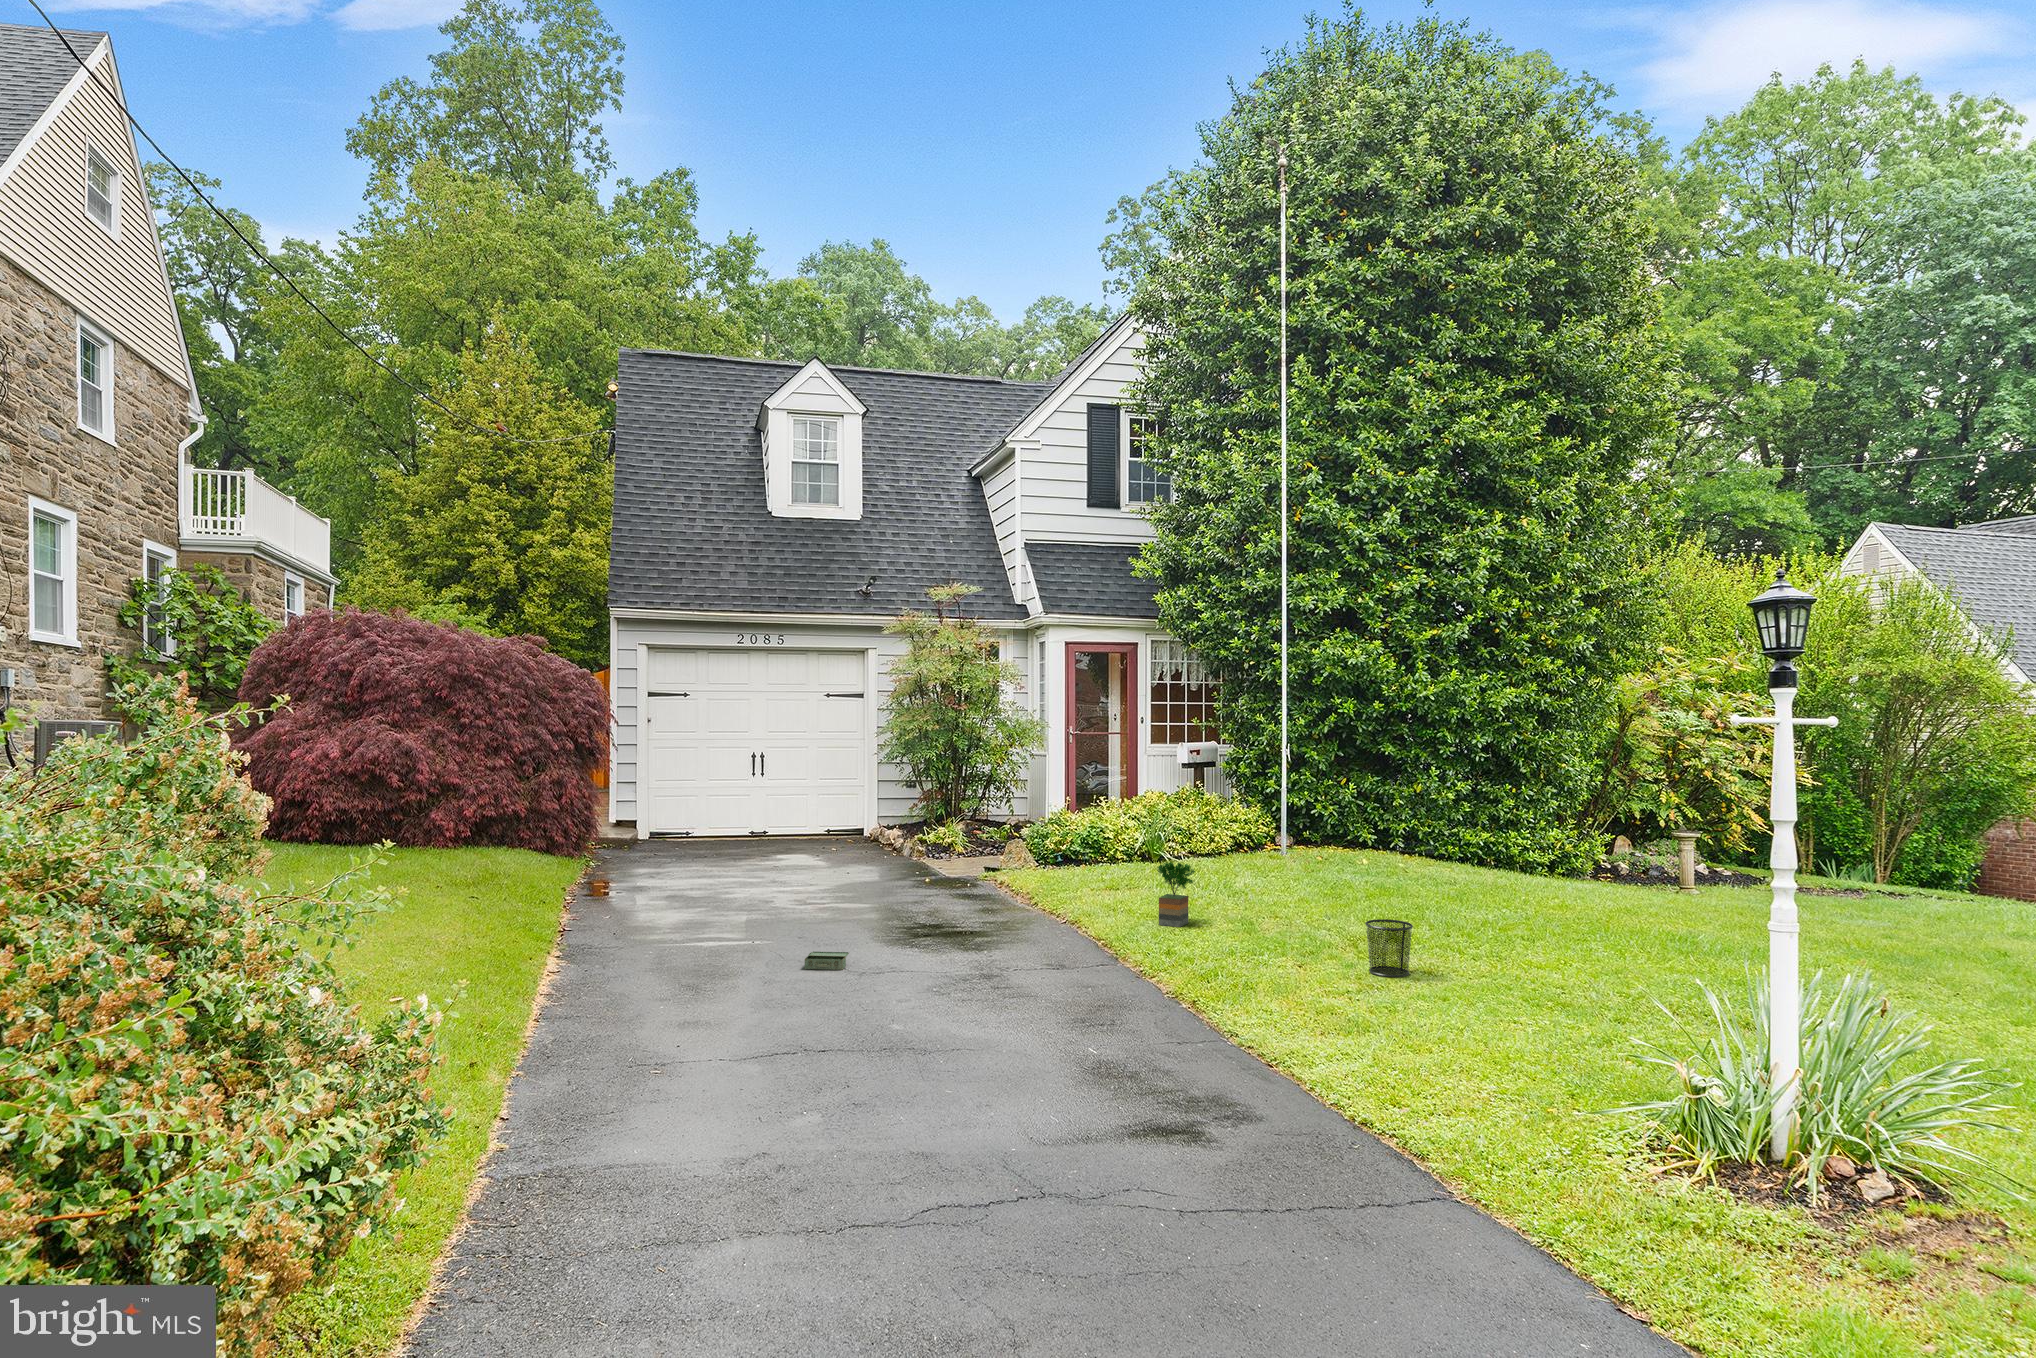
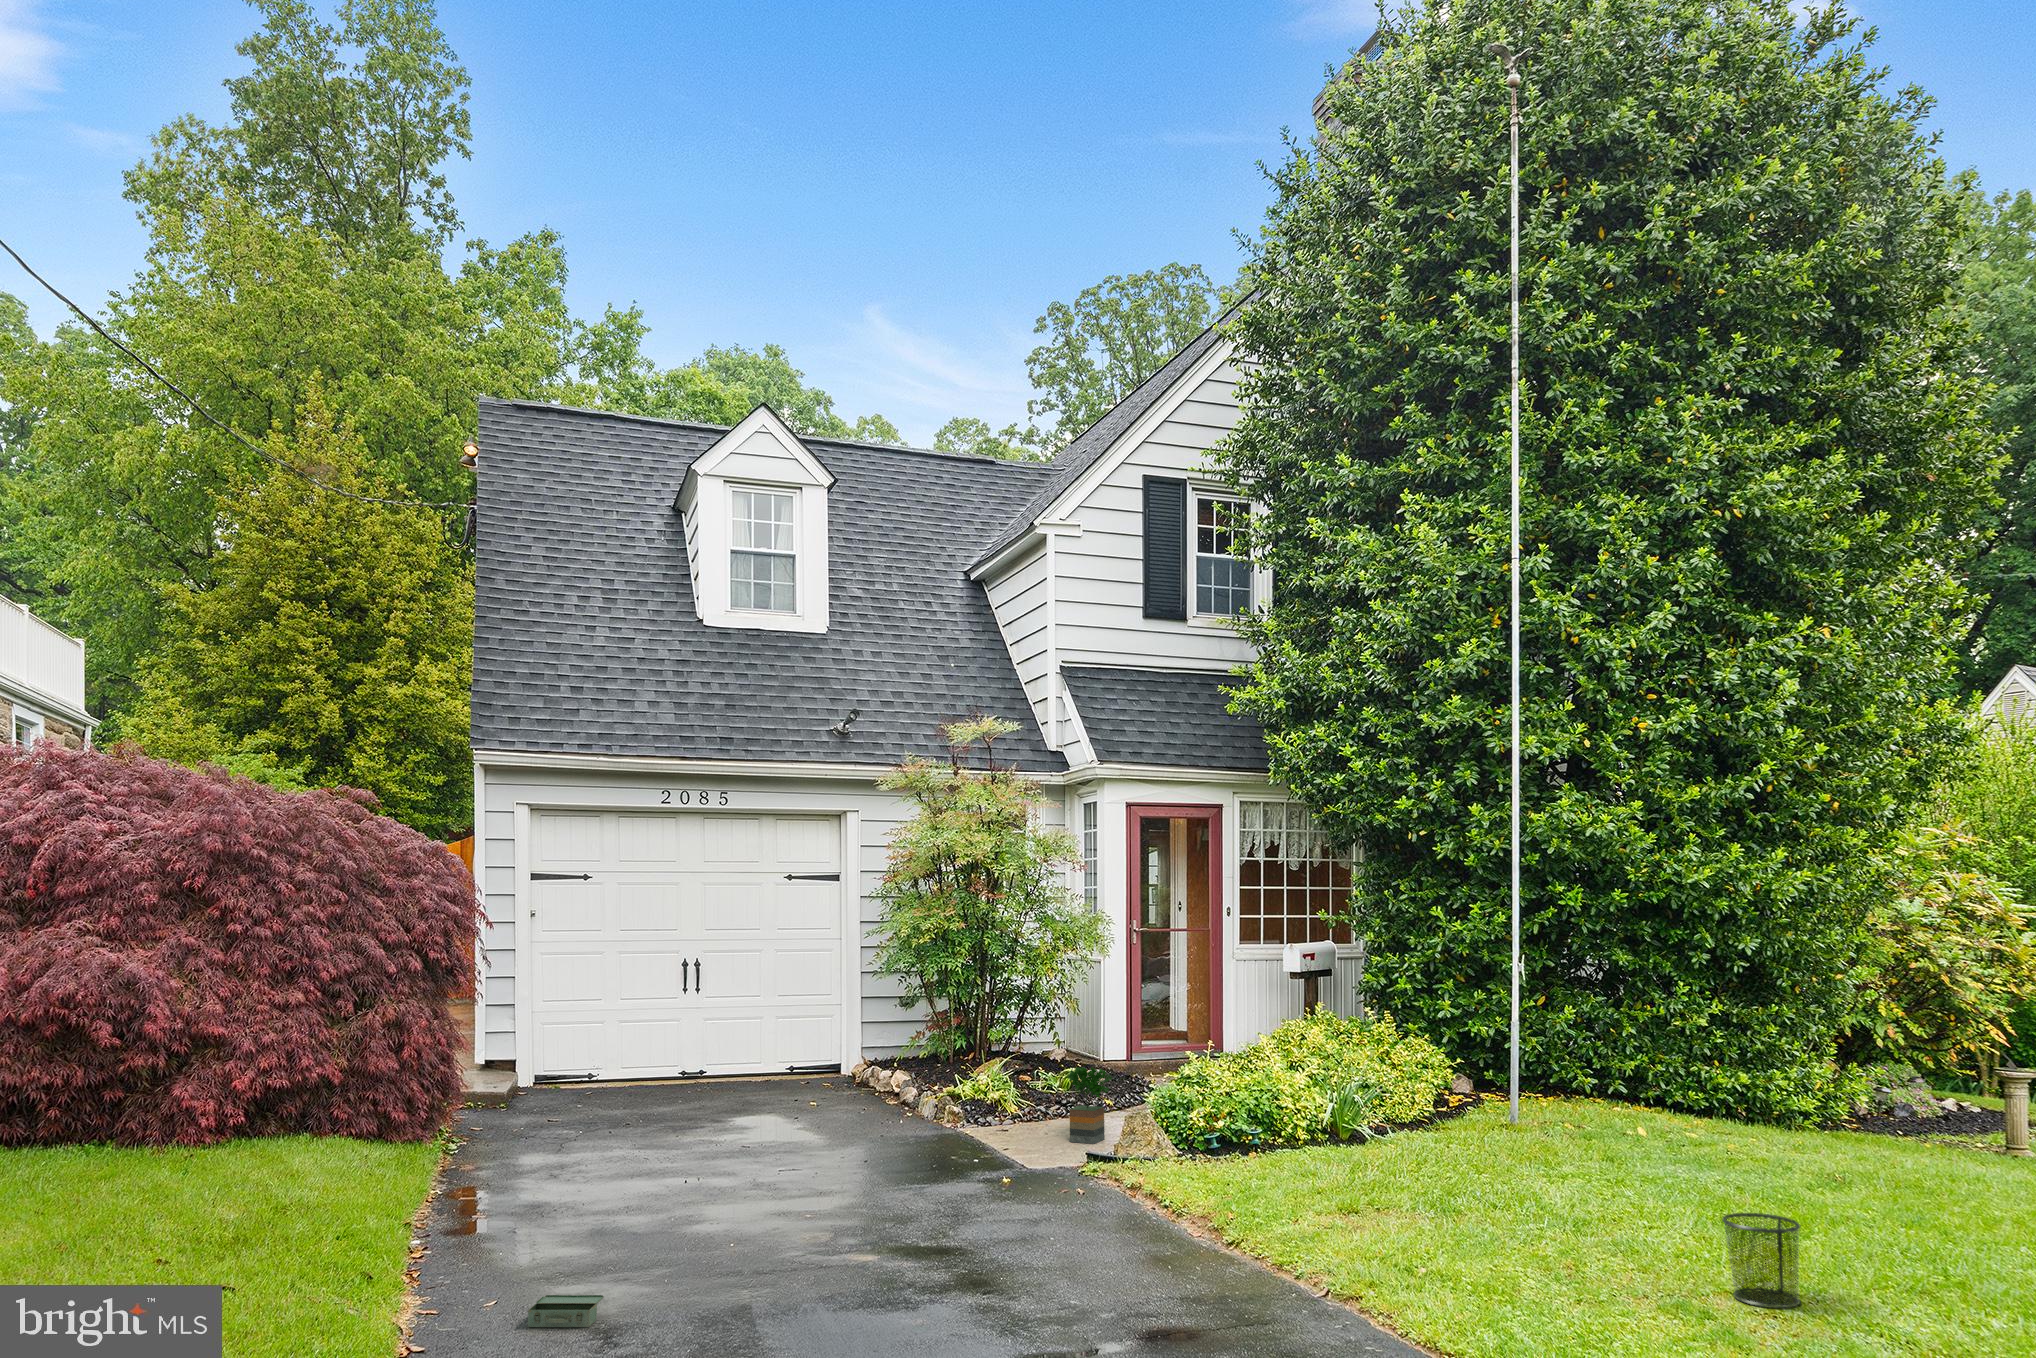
potted tree: present [1157,862,1195,927] -> present [1068,1067,1111,1144]
toolbox: present [805,952,849,970] -> present [528,1295,604,1327]

